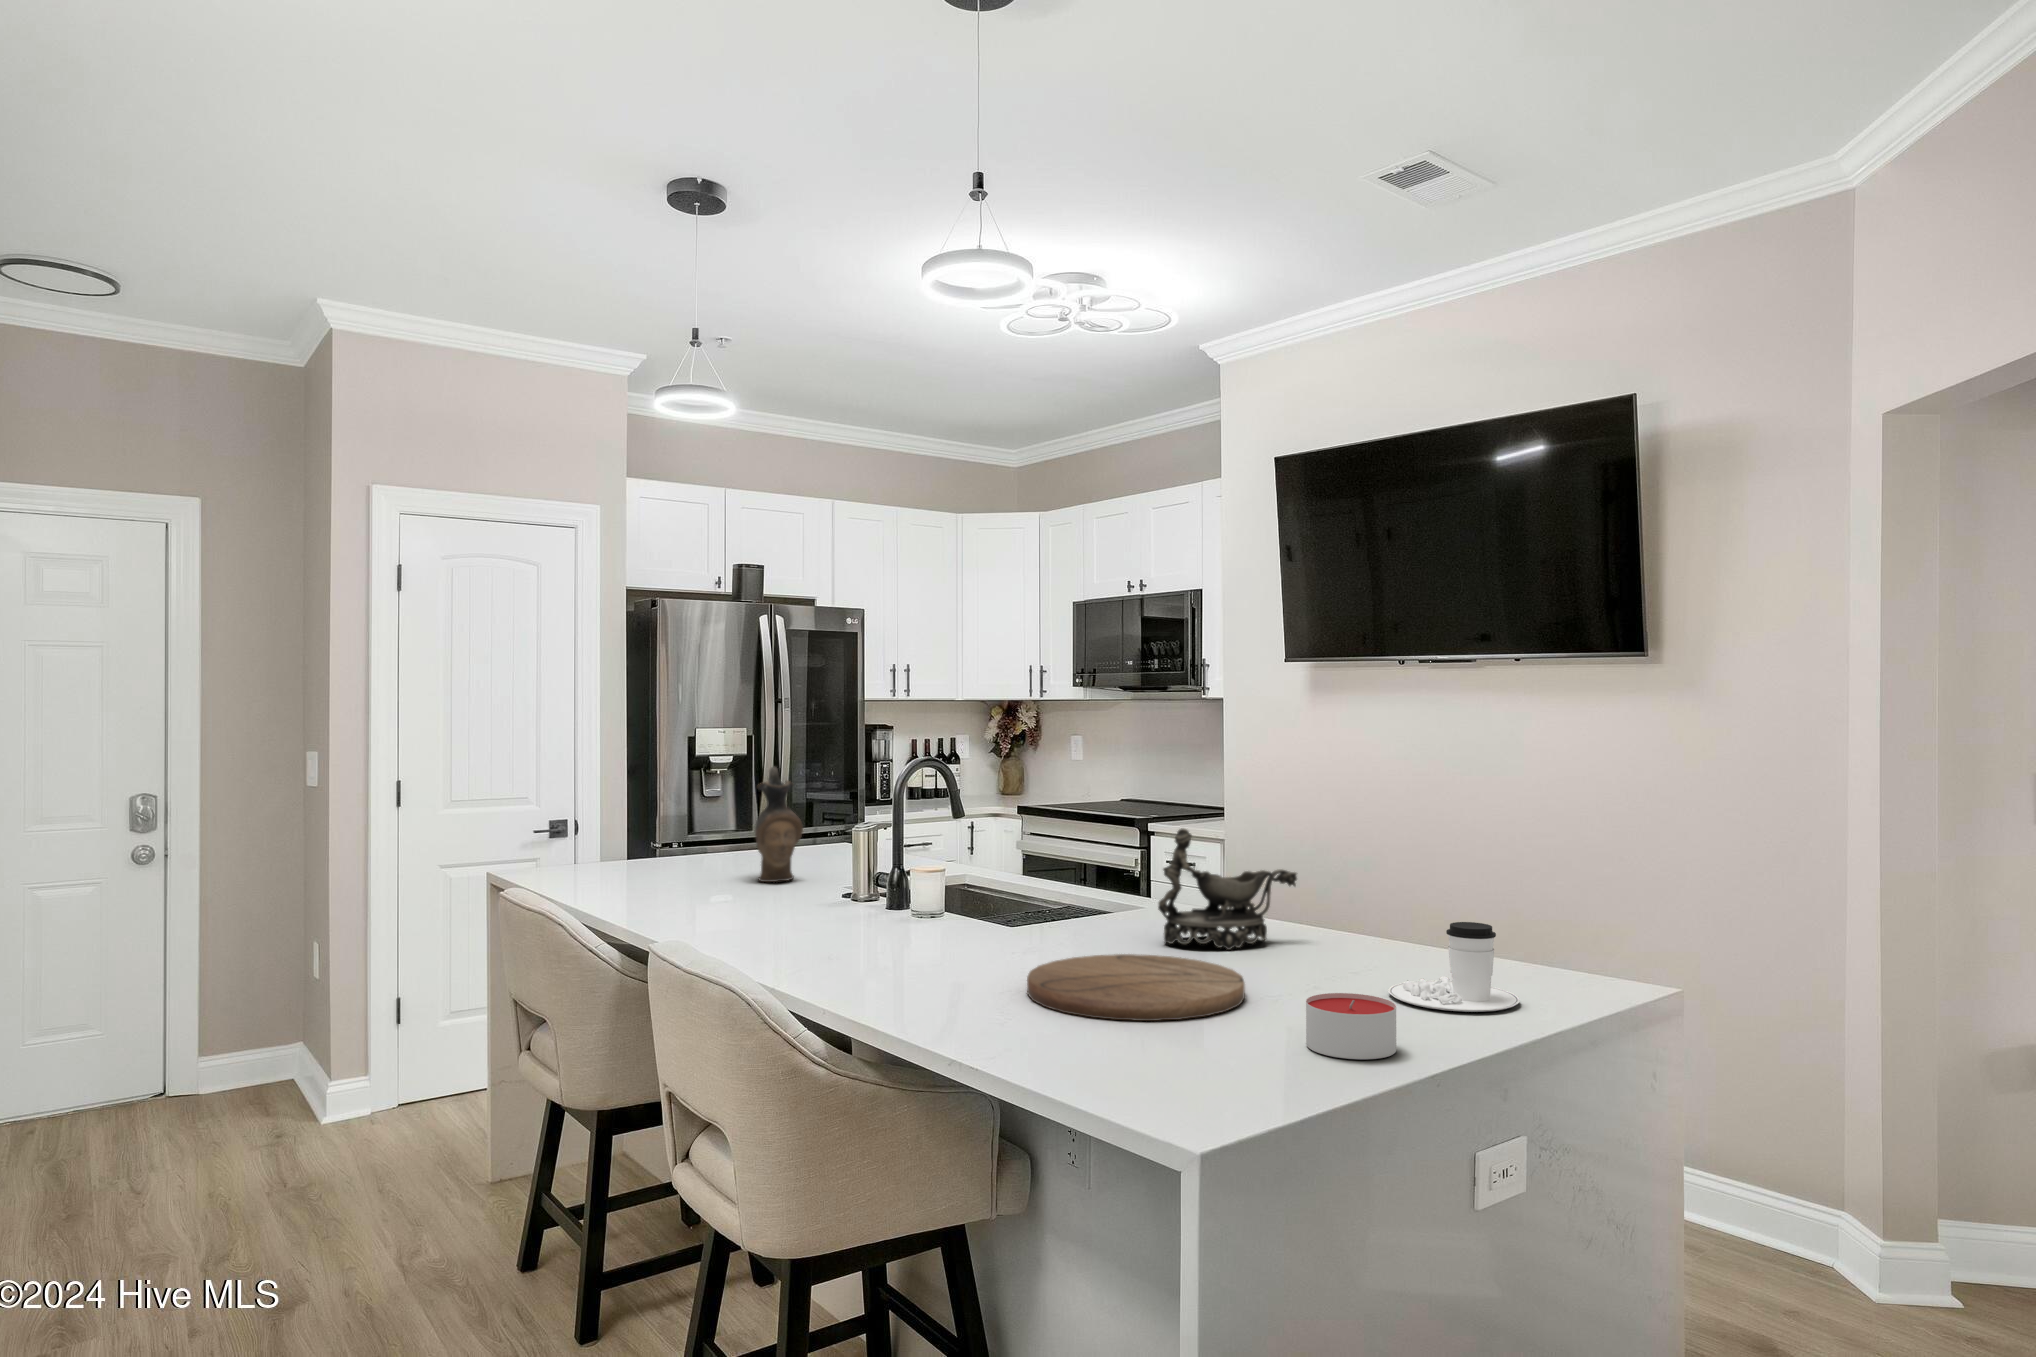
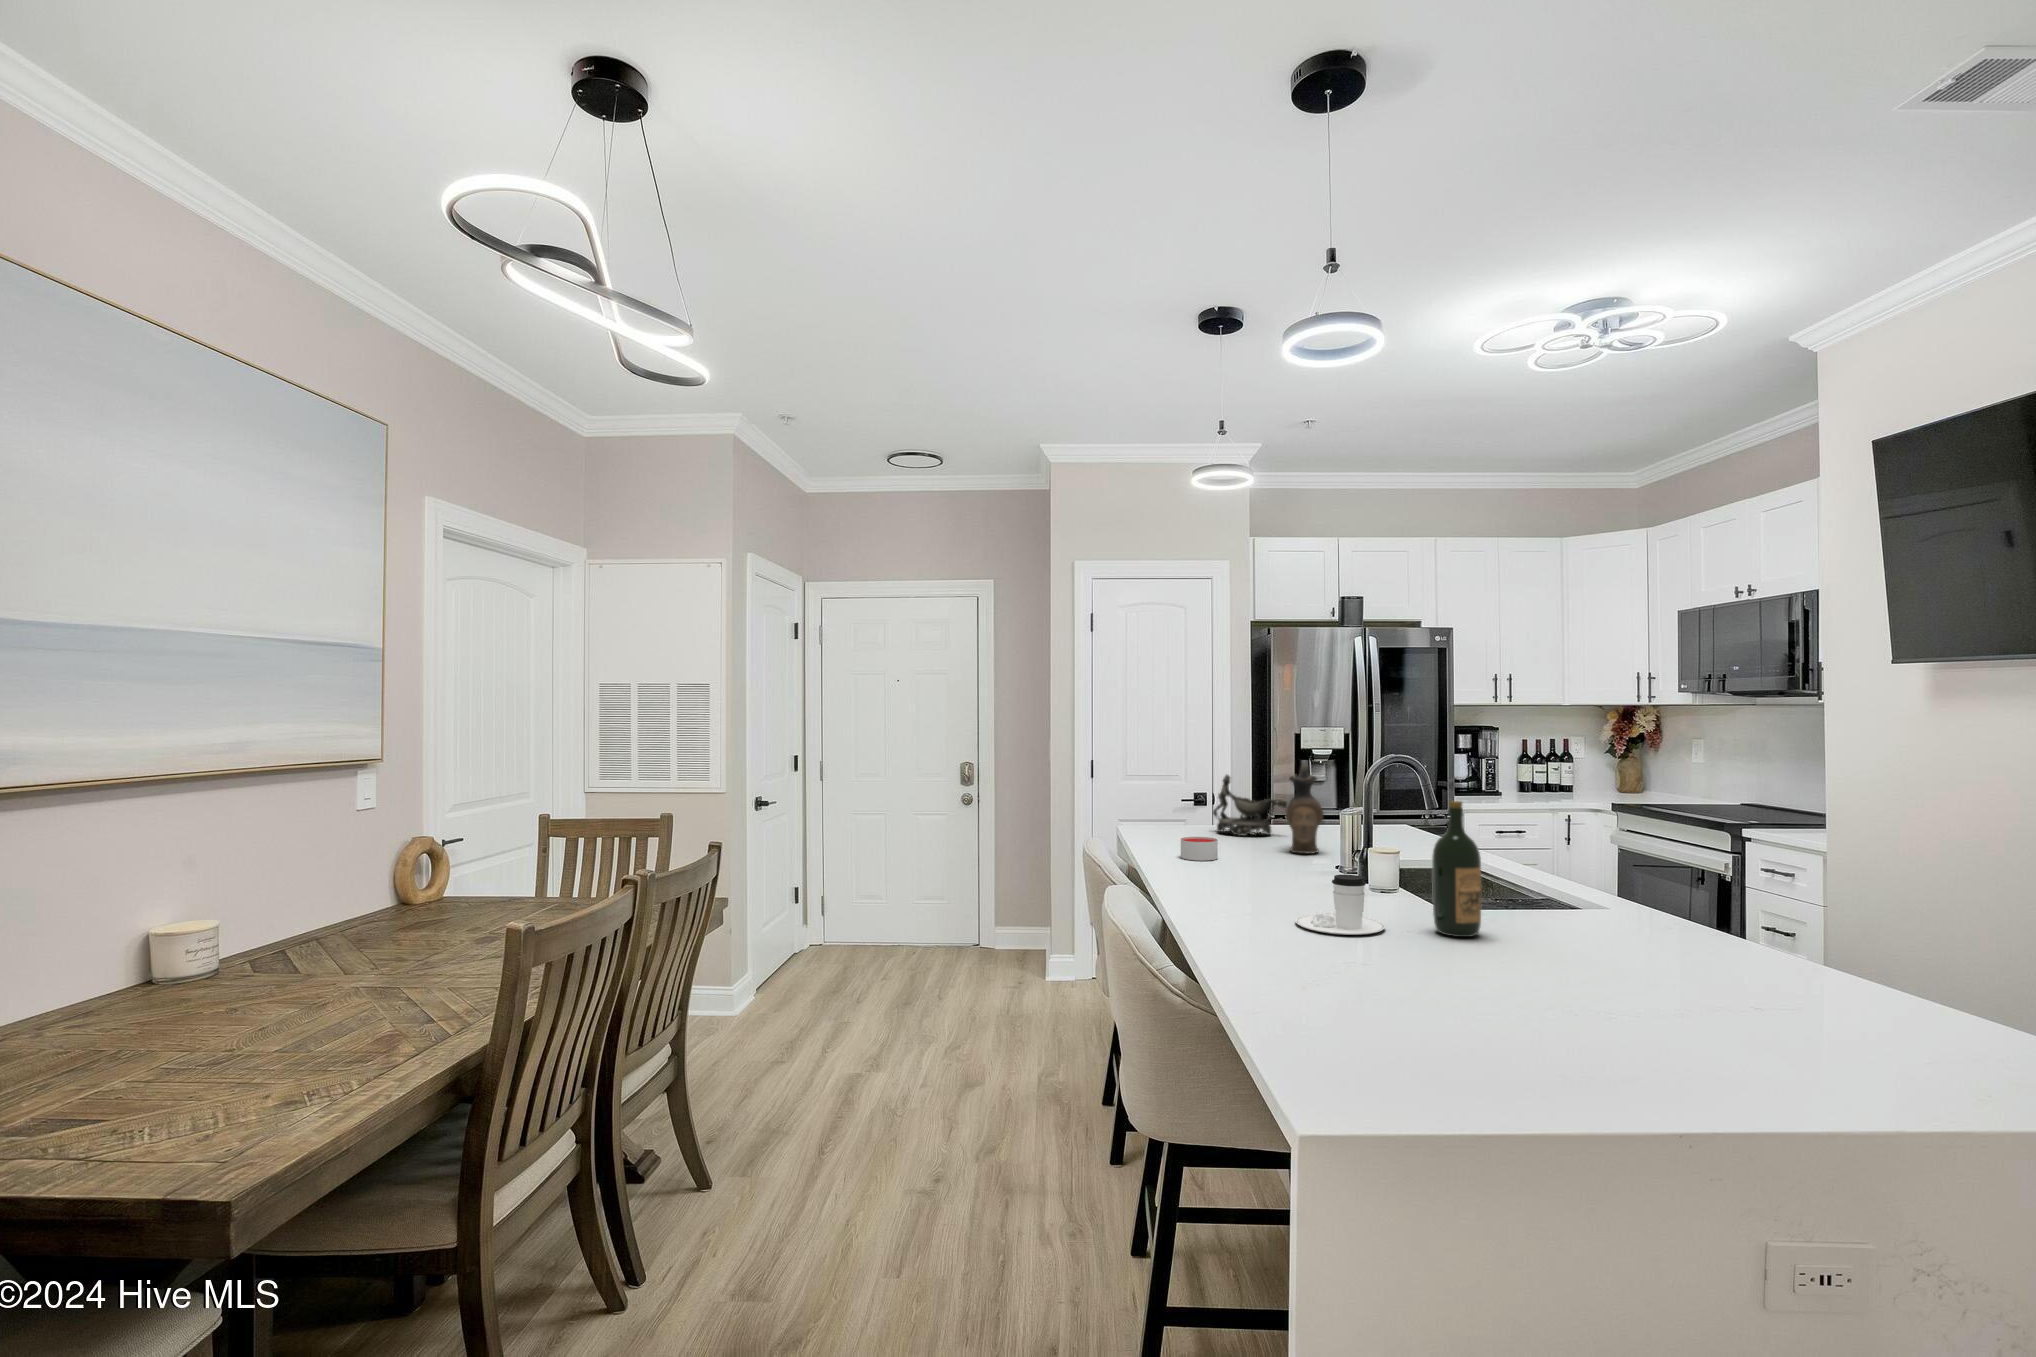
wine bottle: none [1029,792,1081,950] -> present [1432,801,1481,937]
decorative bowl: present [1158,828,1297,950] -> present [1213,775,1287,836]
coffee cup: present [1388,922,1520,1012] -> present [1295,874,1385,935]
cutting board: present [1027,954,1245,1021] -> none [1371,944,1576,1011]
candle: present [1306,993,1396,1059] -> present [1181,837,1218,861]

